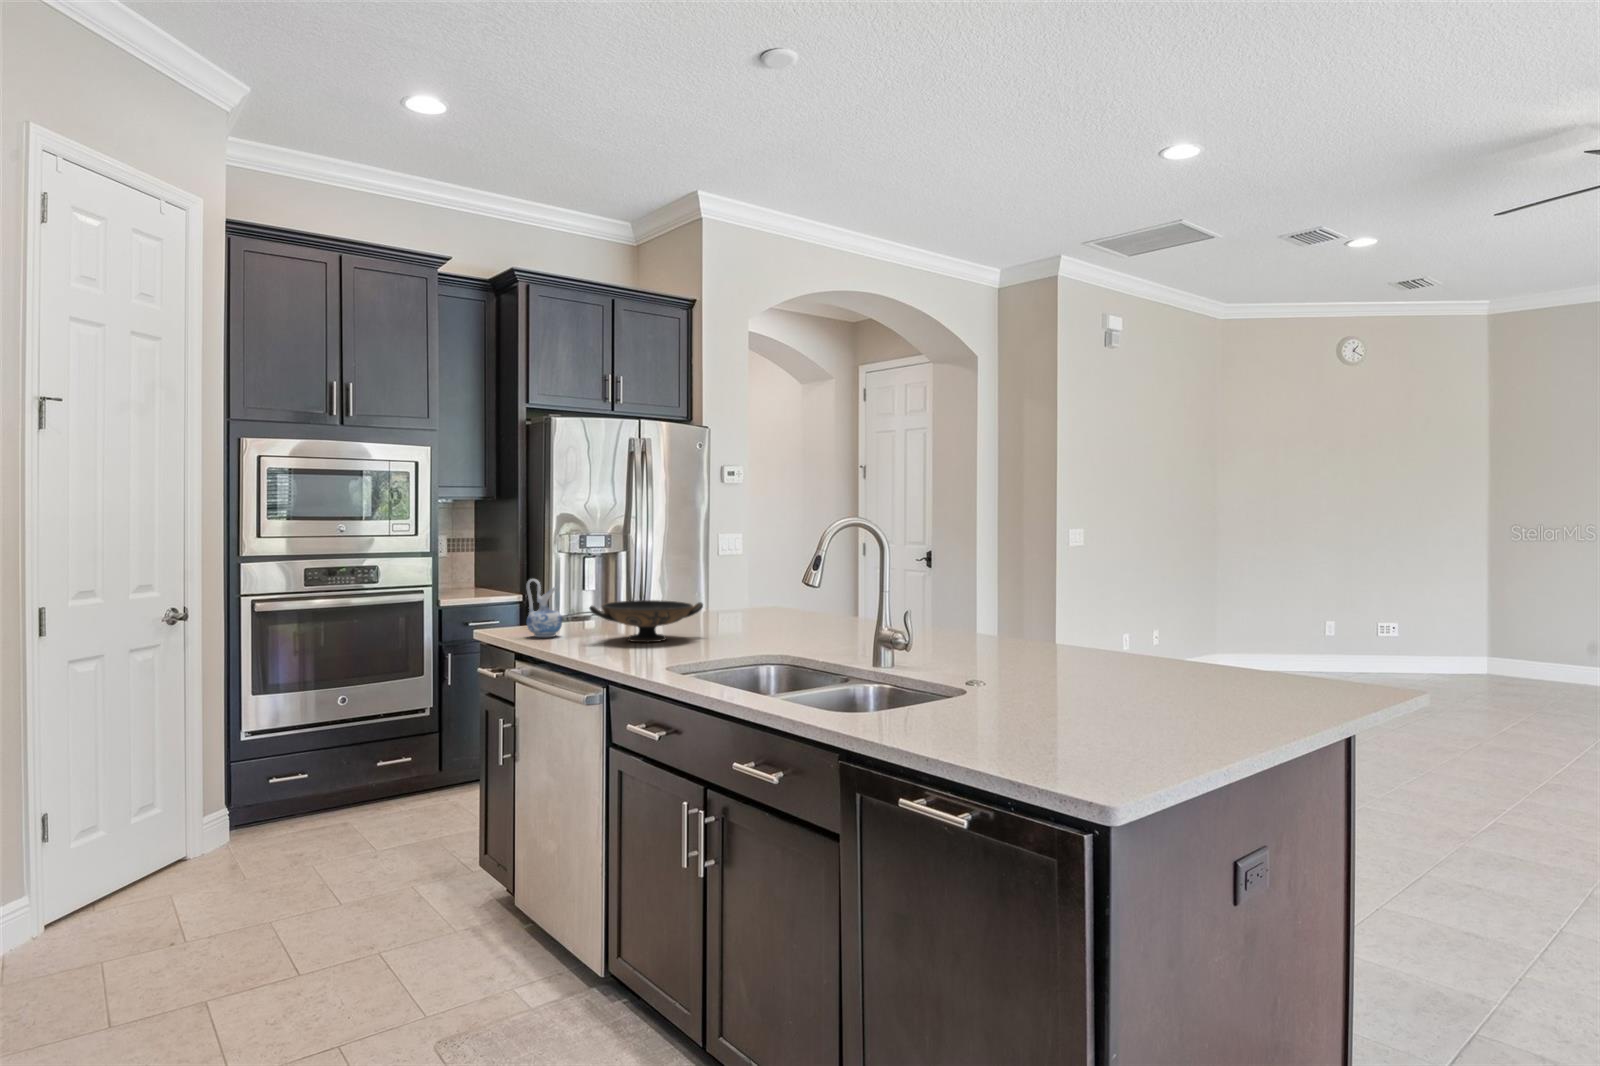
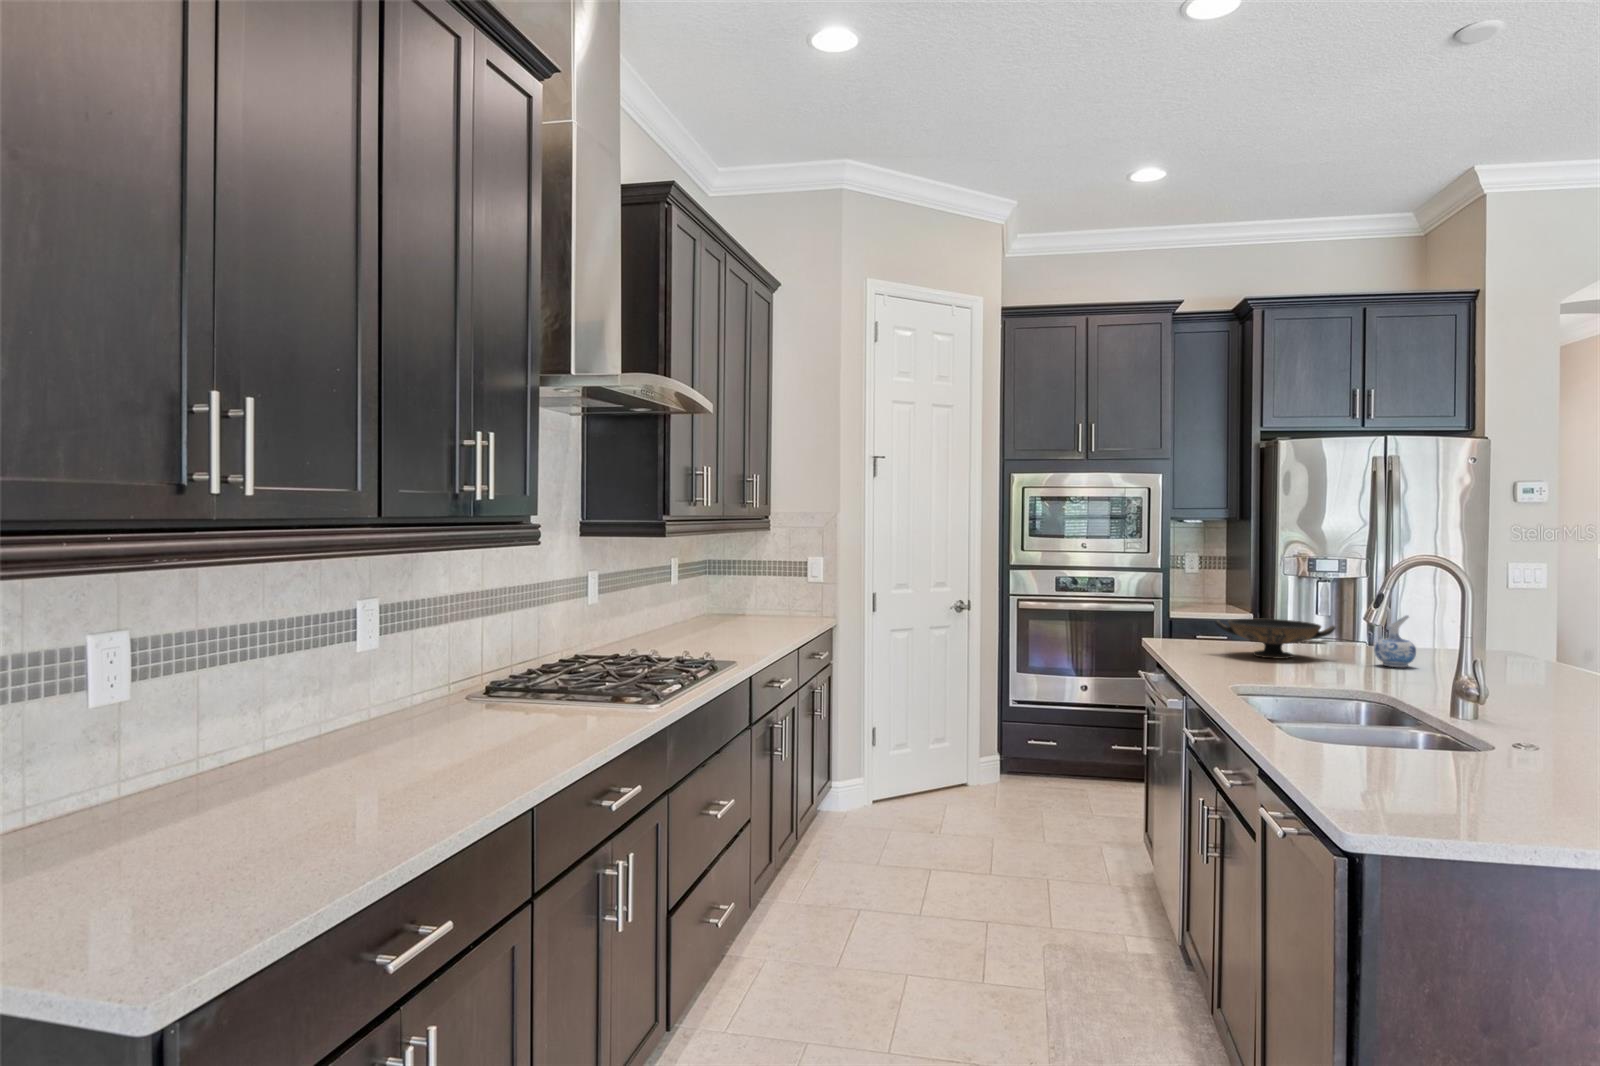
ceramic pitcher: present [526,579,562,637] -> present [1374,607,1416,667]

